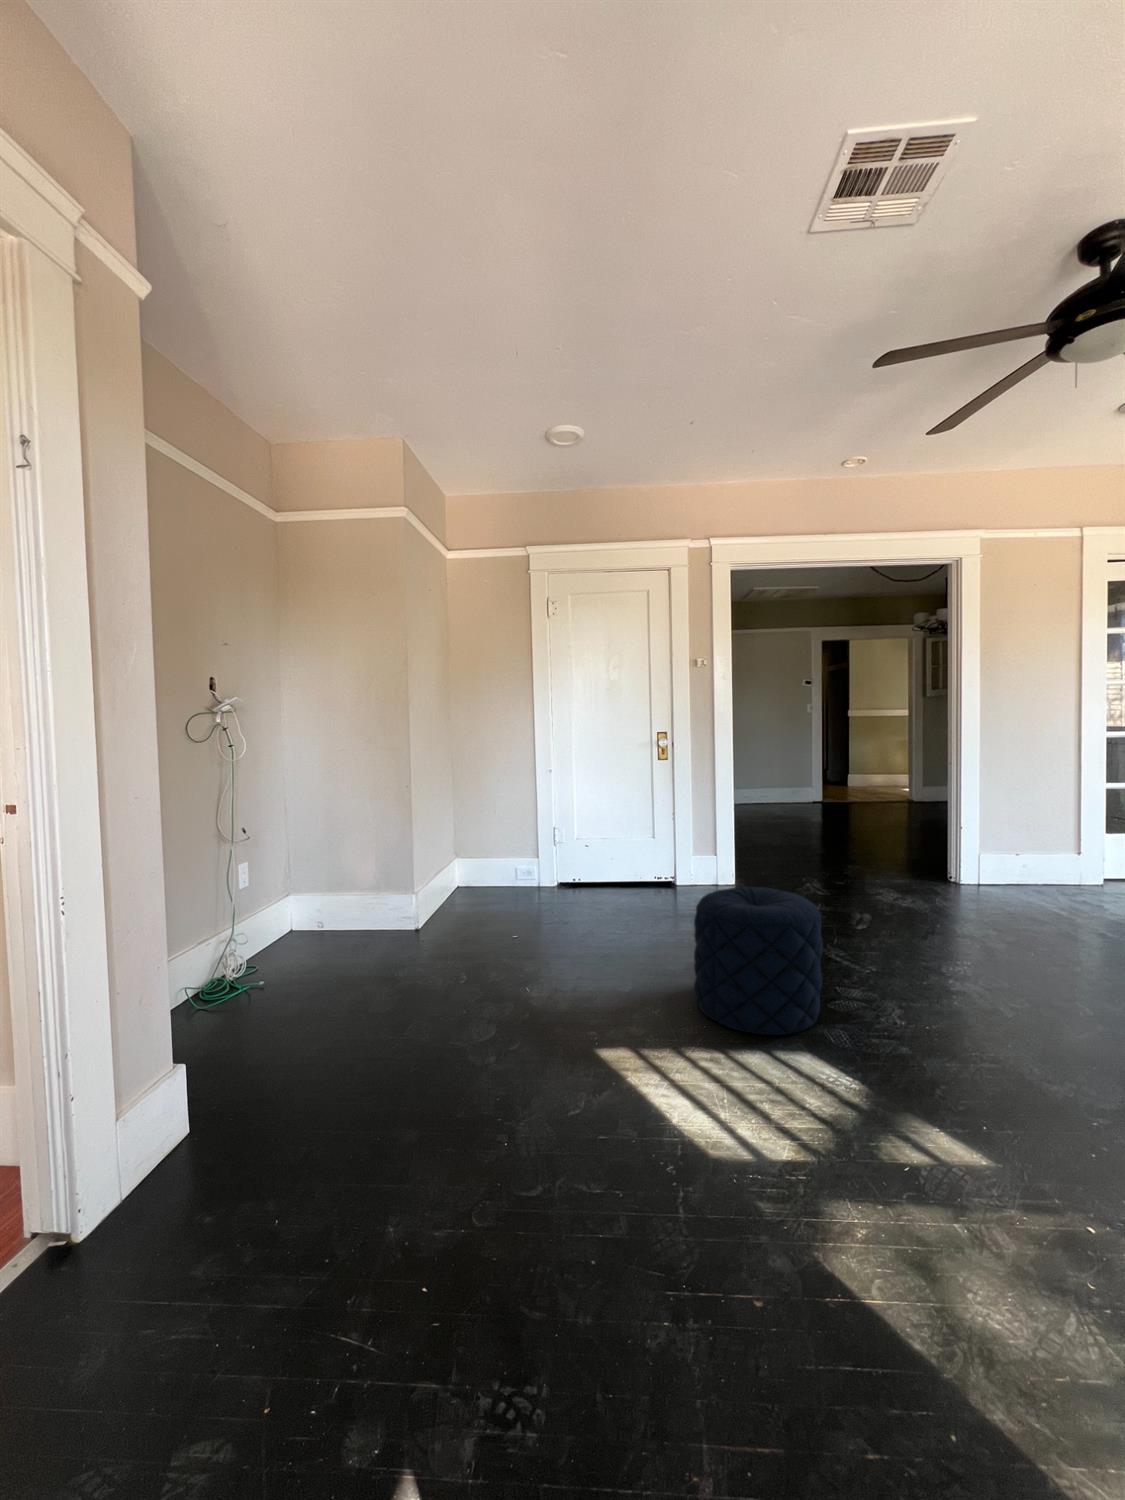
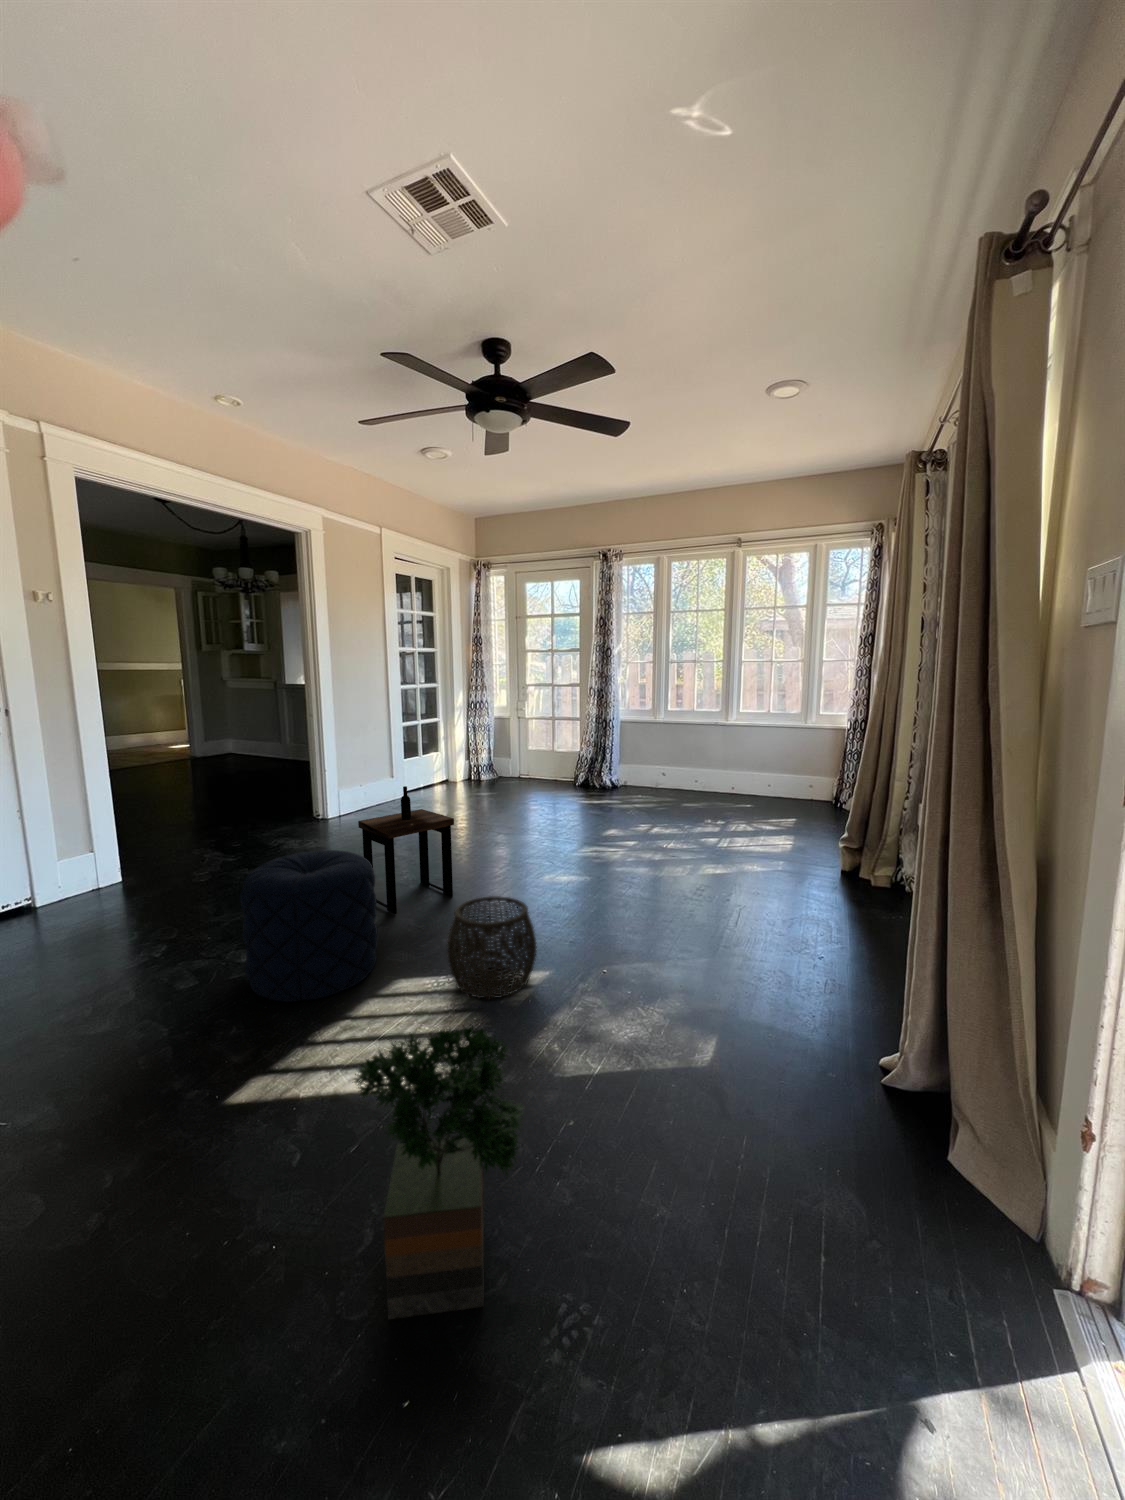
side table: none [883,851,999,1014] -> present [358,786,454,914]
woven basket: none [831,999,969,1151] -> present [447,896,537,999]
potted tree: none [442,1022,615,1311] -> present [354,1025,524,1319]

